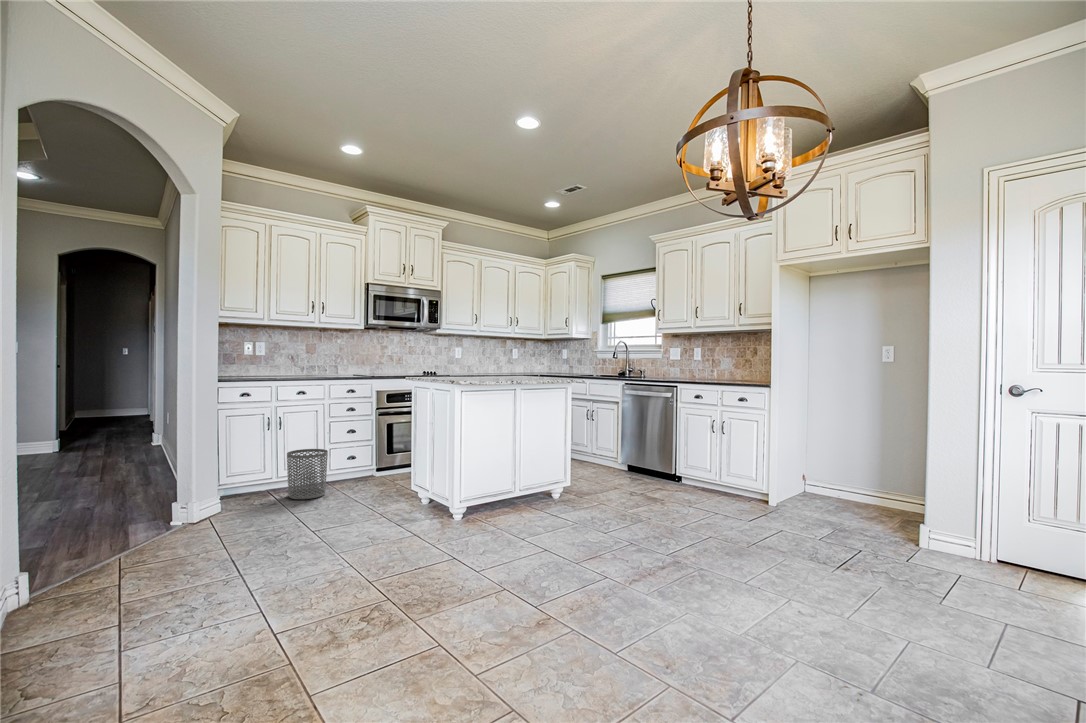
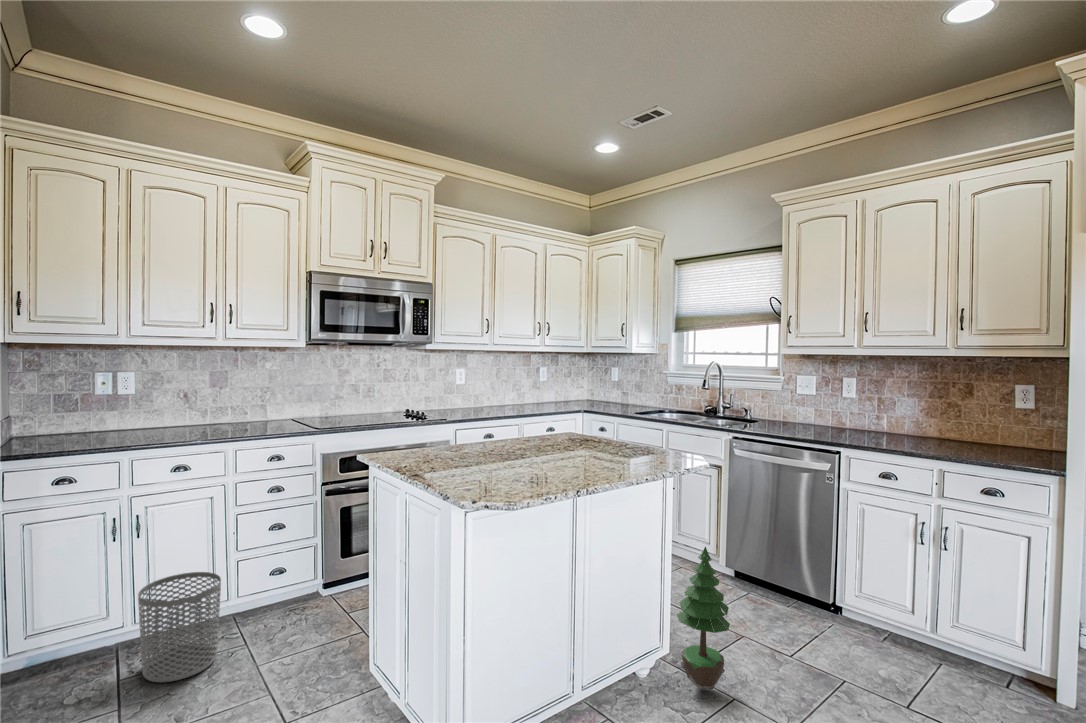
potted tree: none [574,426,601,502] -> present [677,547,730,690]

